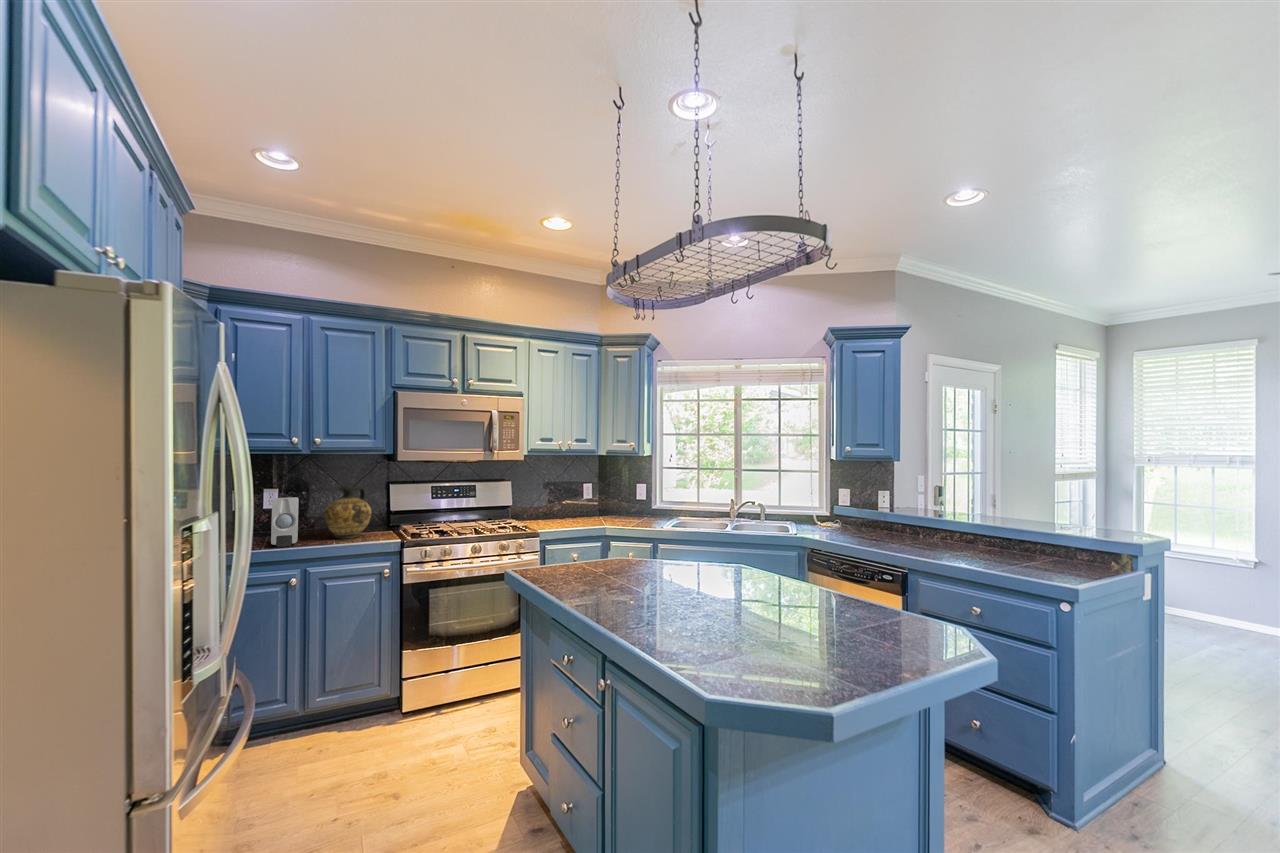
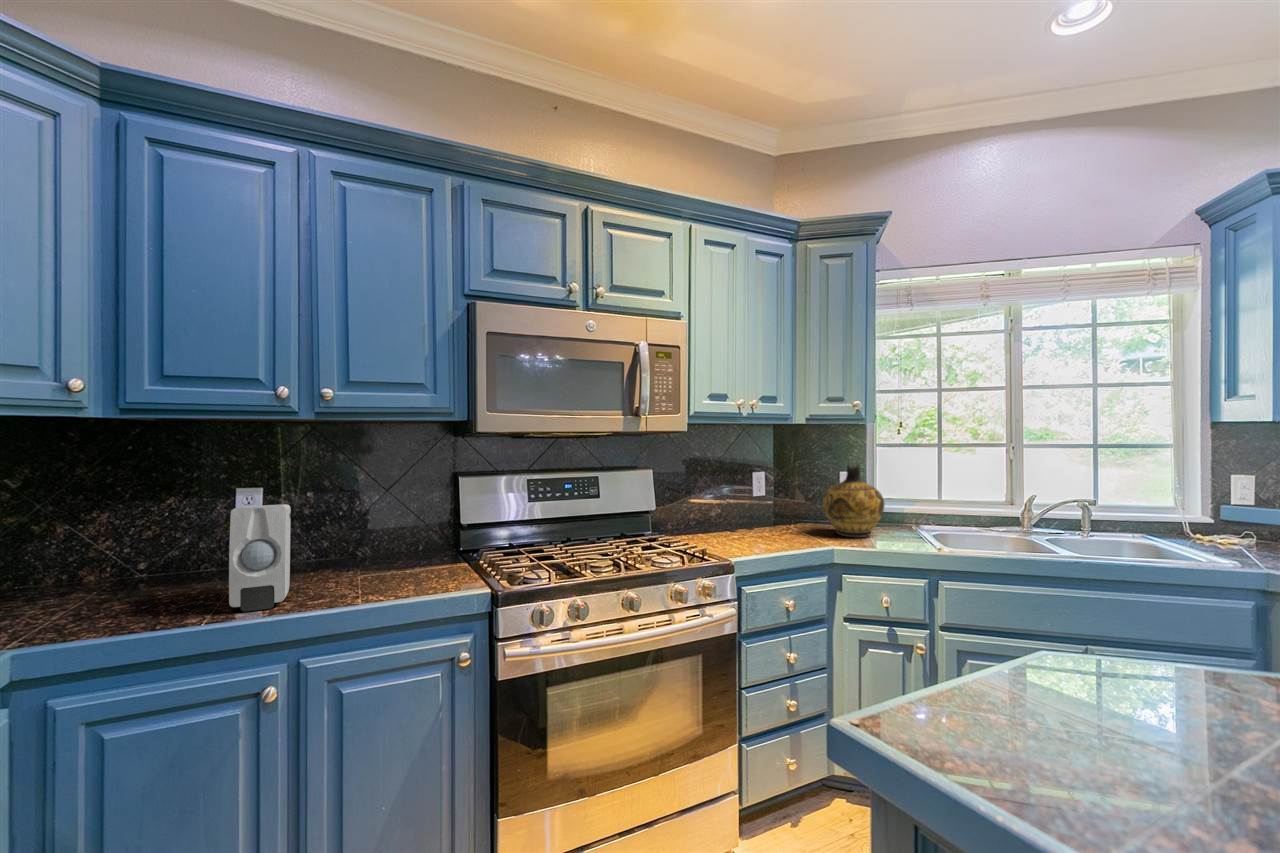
ceramic jug: present [324,485,371,538] -> present [823,464,885,537]

